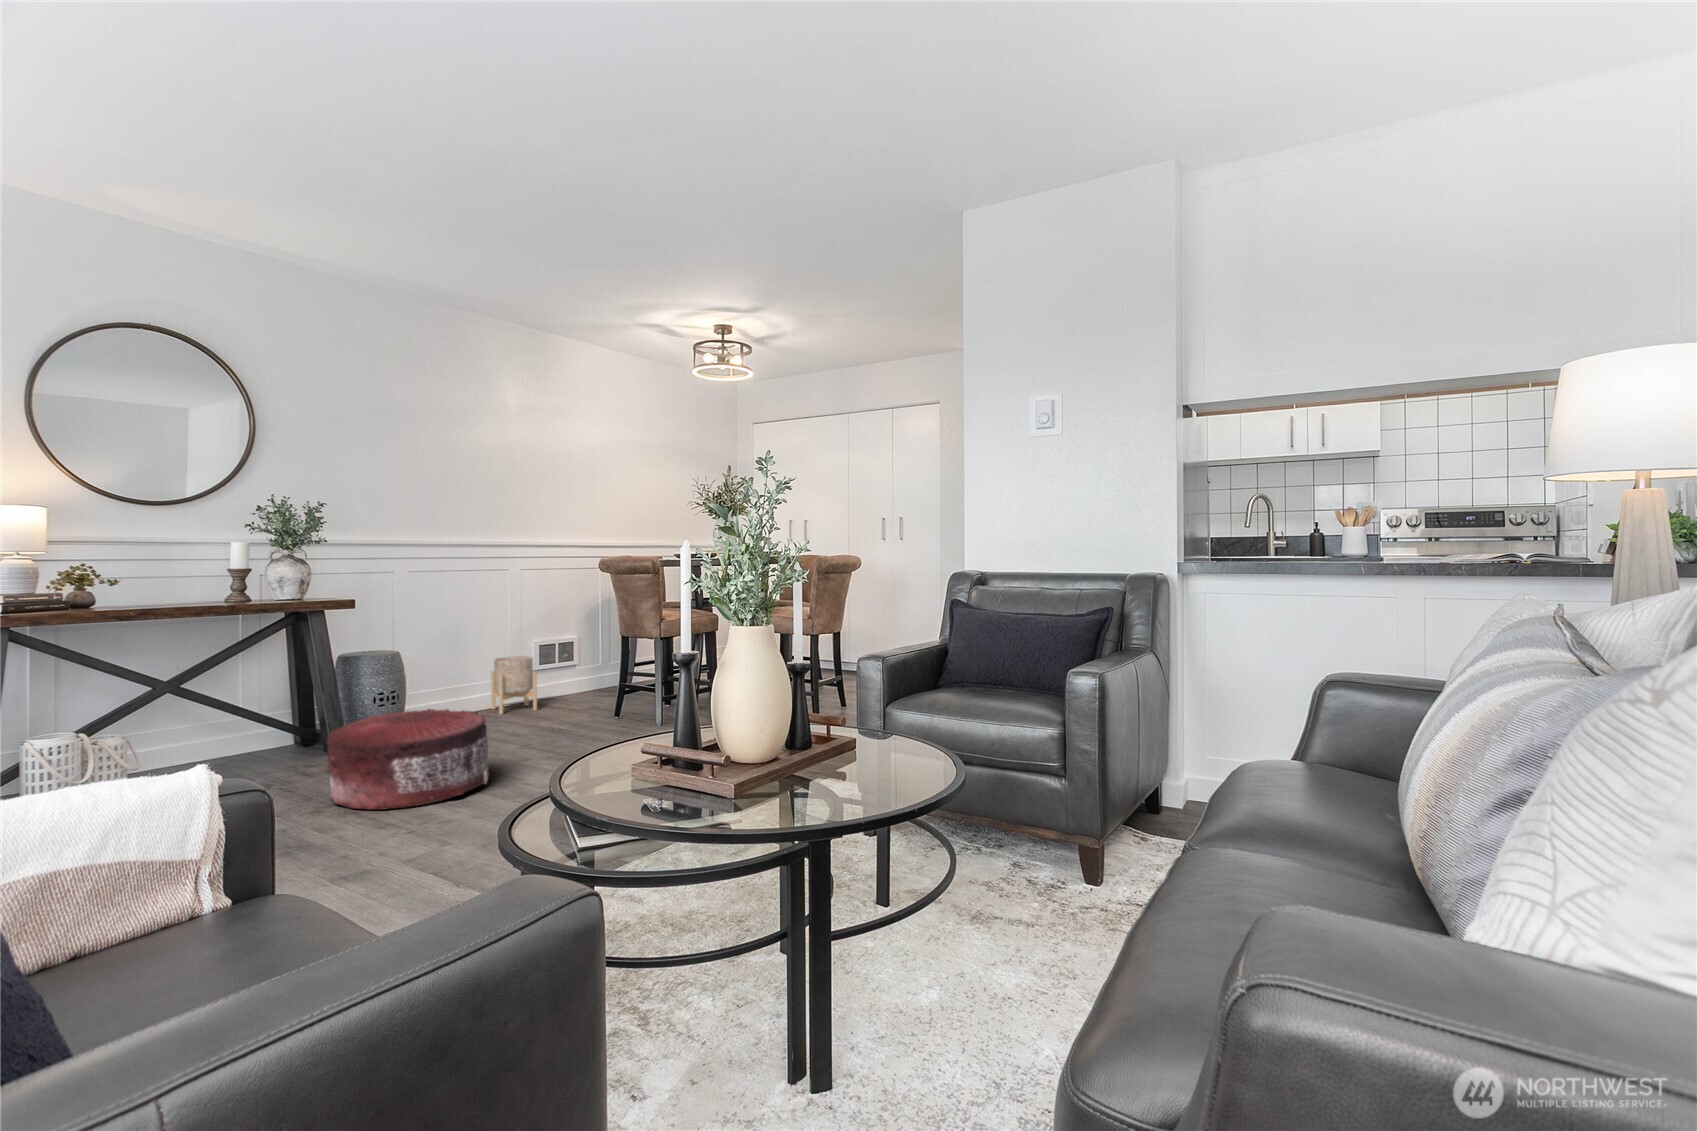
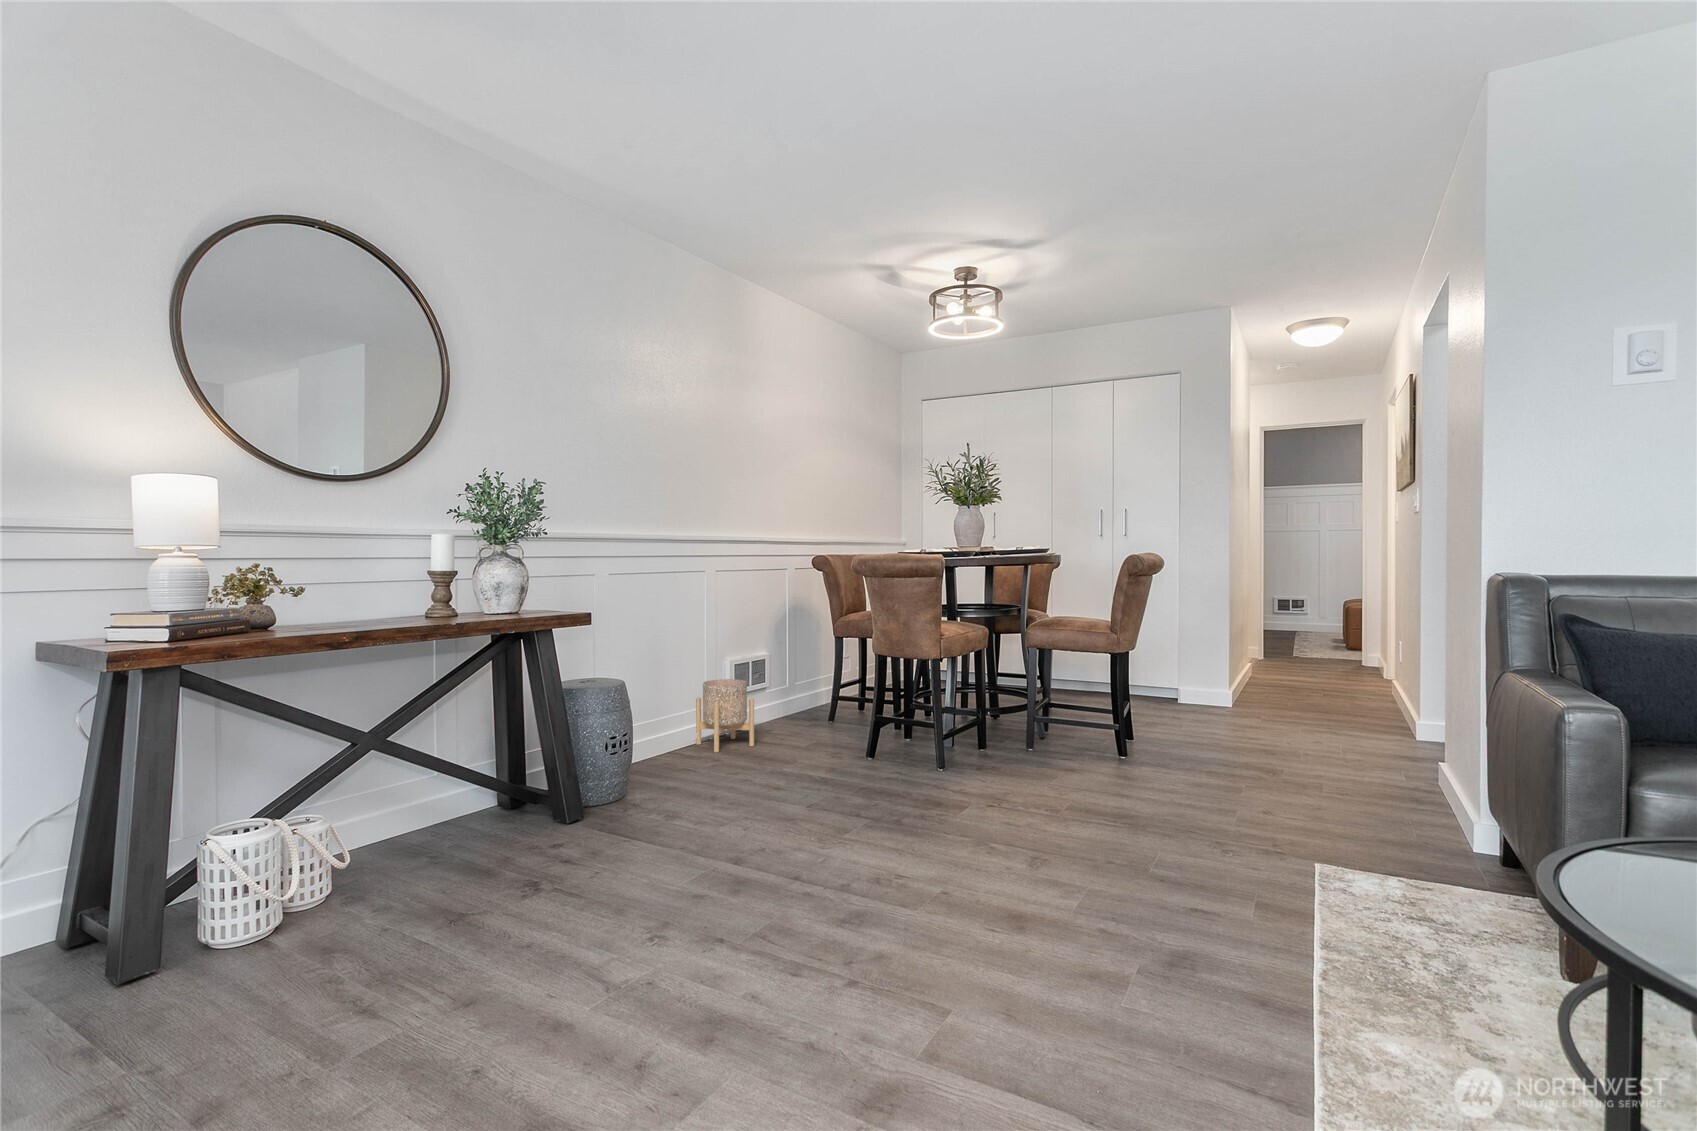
pouf: present [326,709,490,810] -> none [641,766,850,938]

